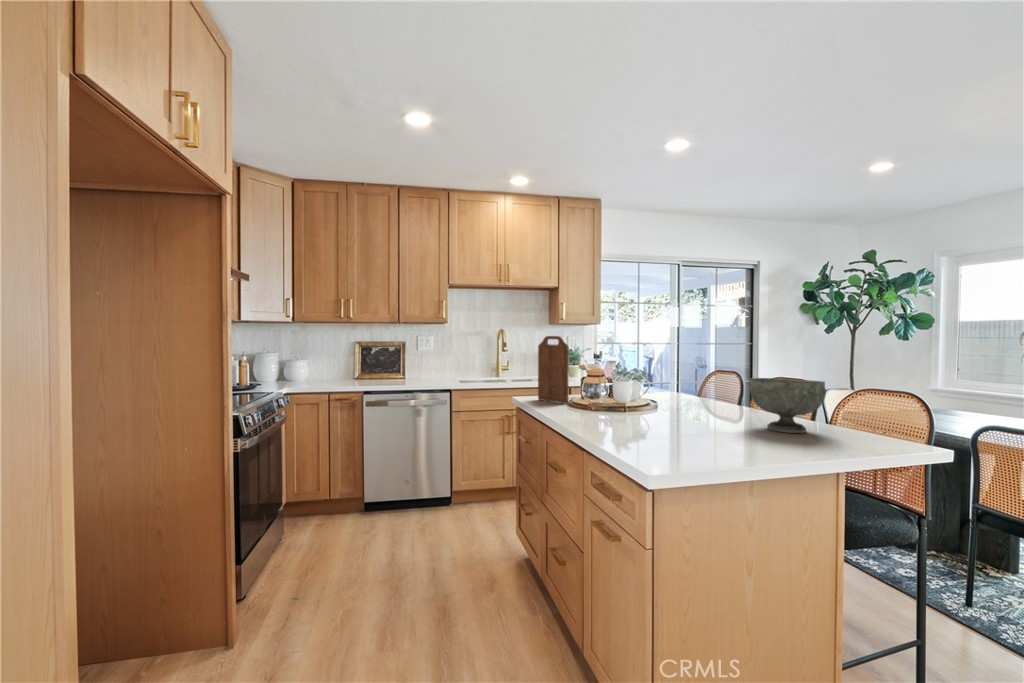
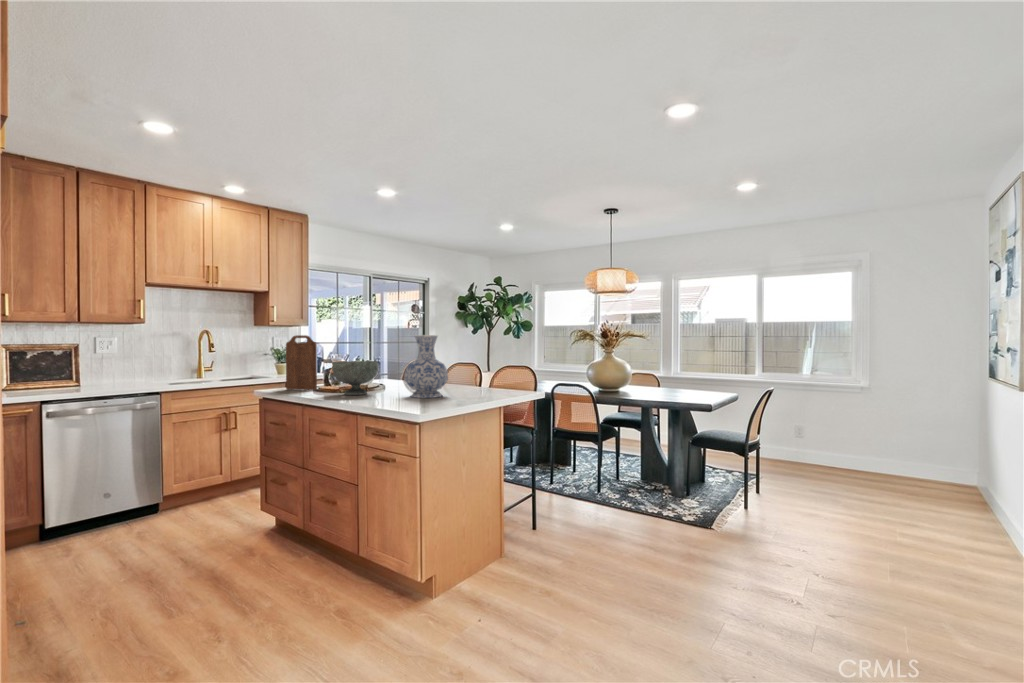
vase: none [659,338,734,441] -> present [404,335,448,398]
decorative bowl: present [749,378,826,433] -> present [332,361,378,395]

